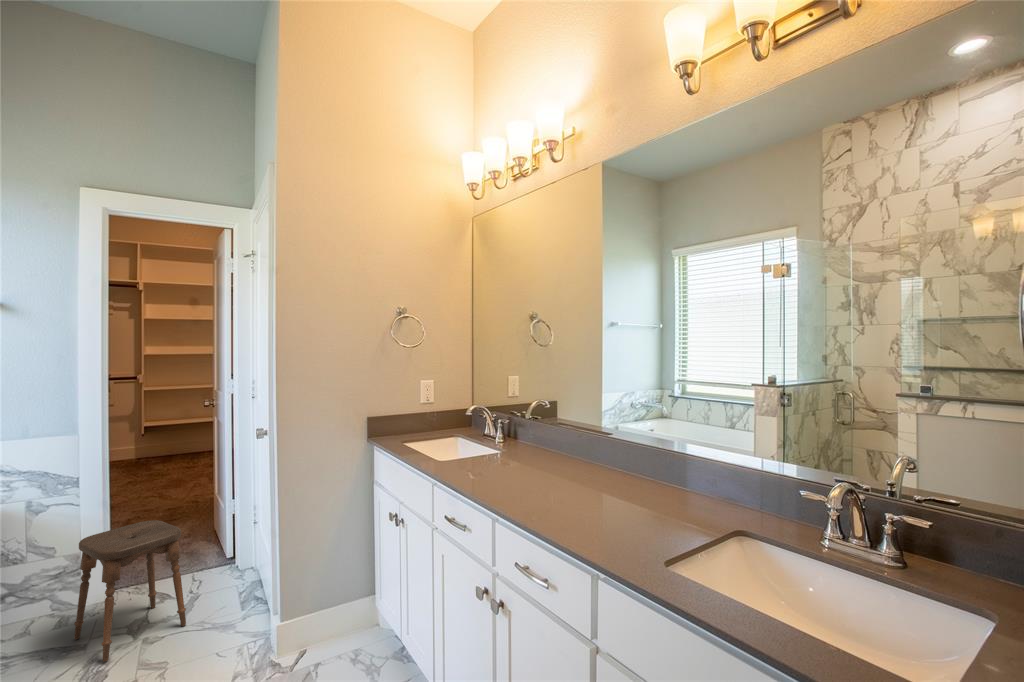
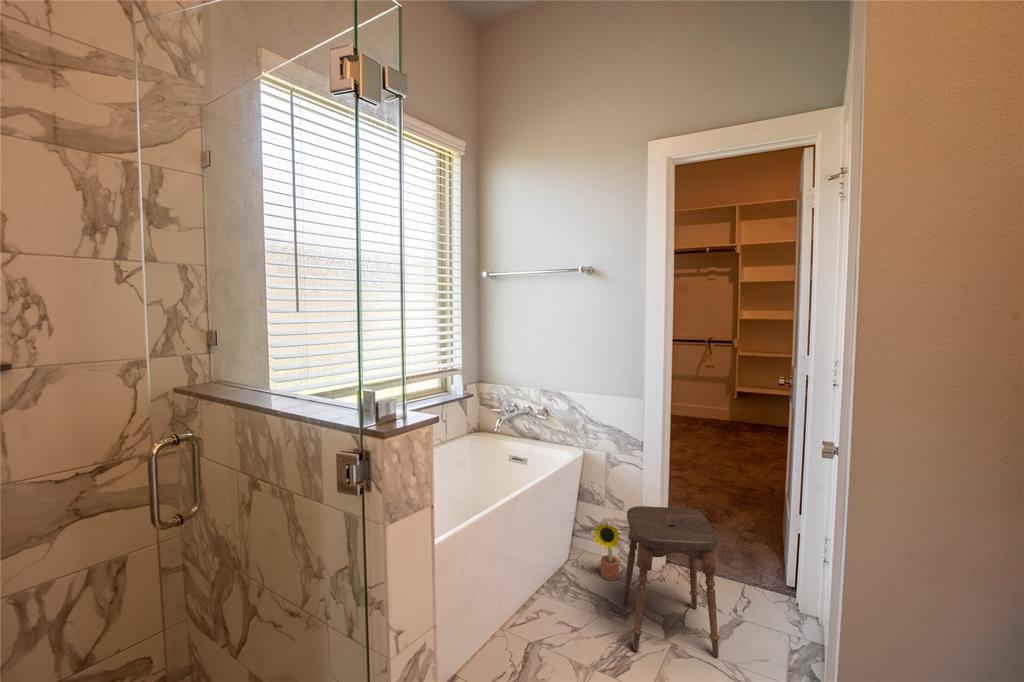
decorative plant: none [19,570,65,635] -> present [592,523,621,580]

